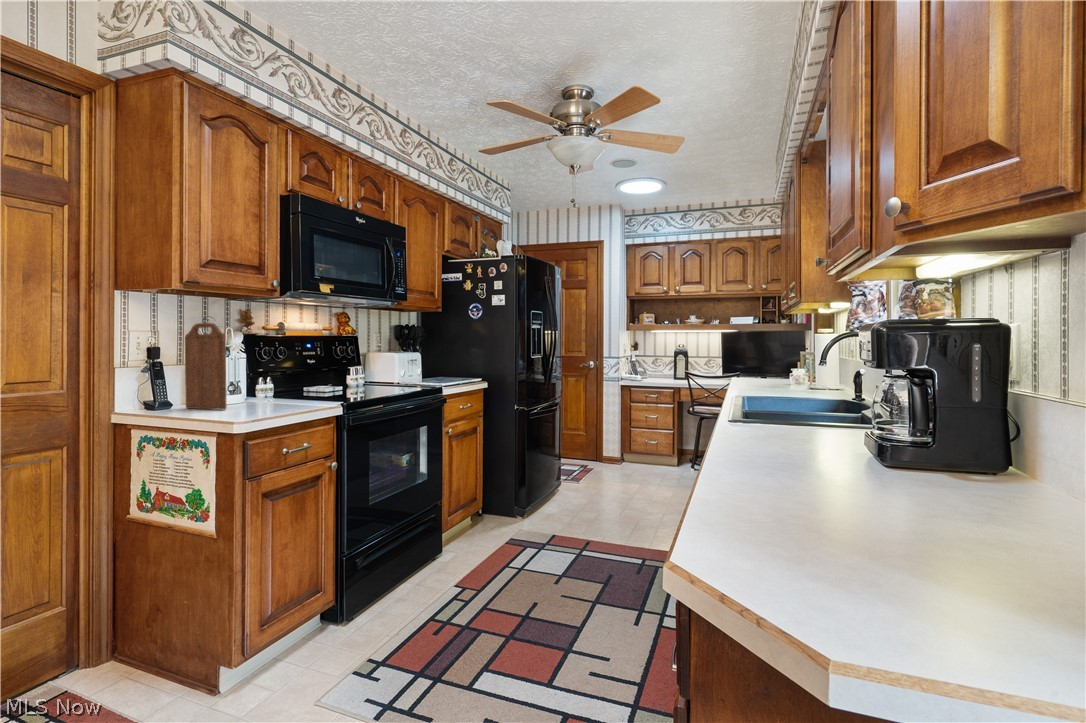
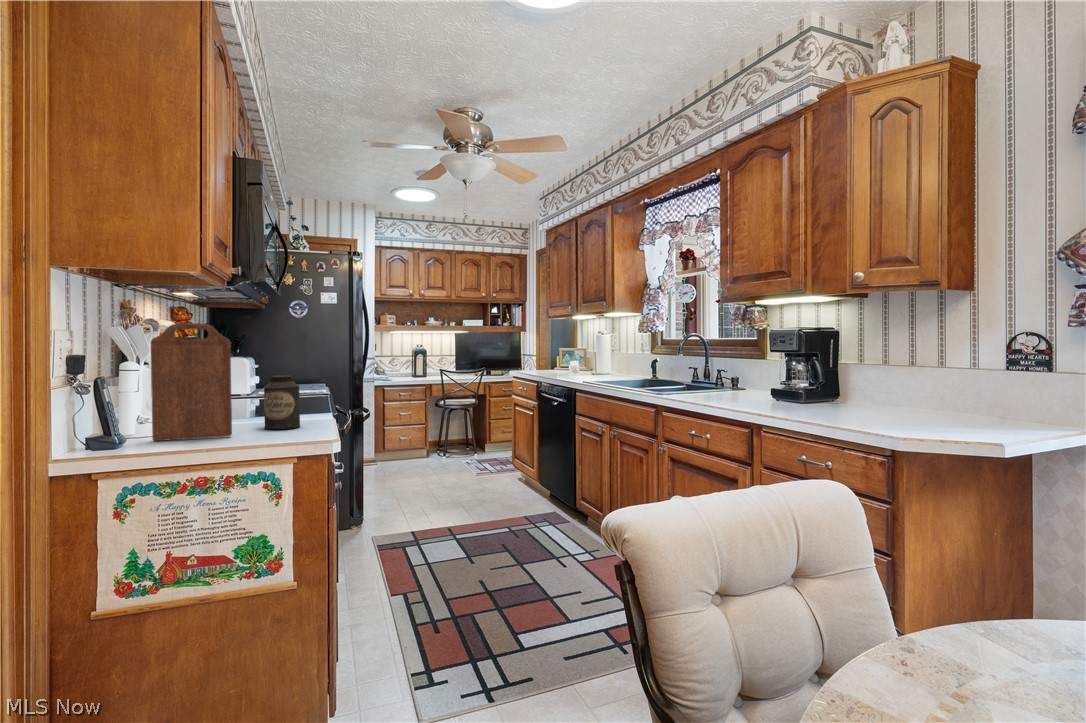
canister: none [265,364,295,408] -> present [264,375,300,429]

